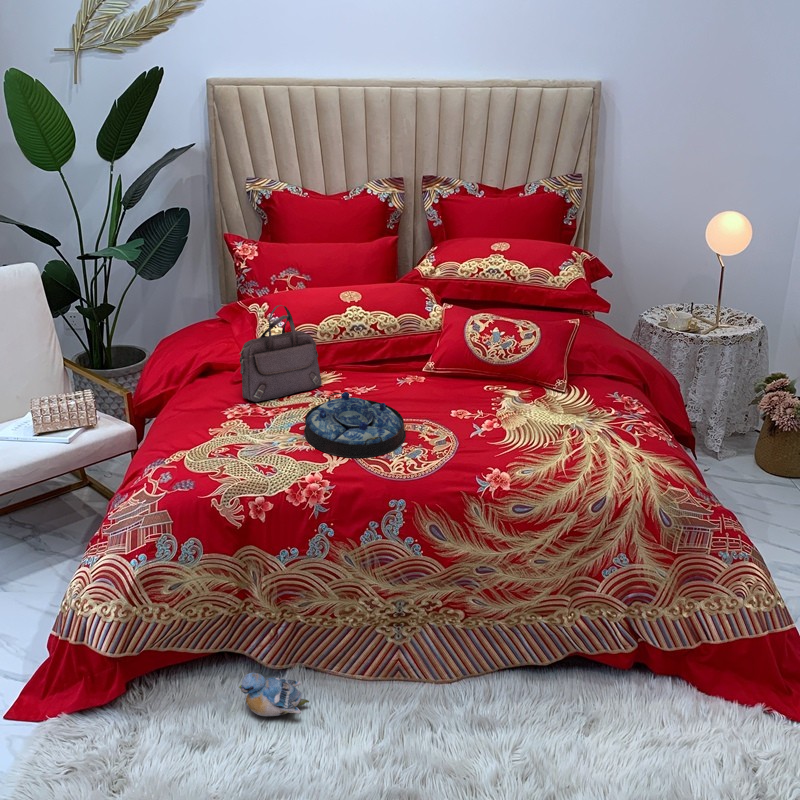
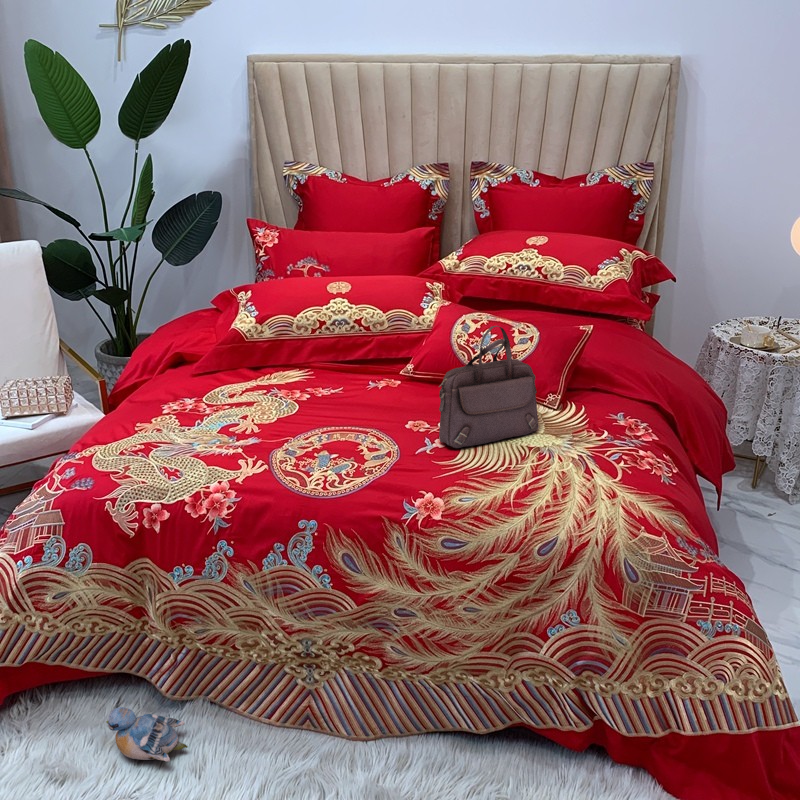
handbag: present [240,305,322,402] -> present [439,326,539,448]
serving tray: present [304,392,406,458] -> none [237,392,351,468]

